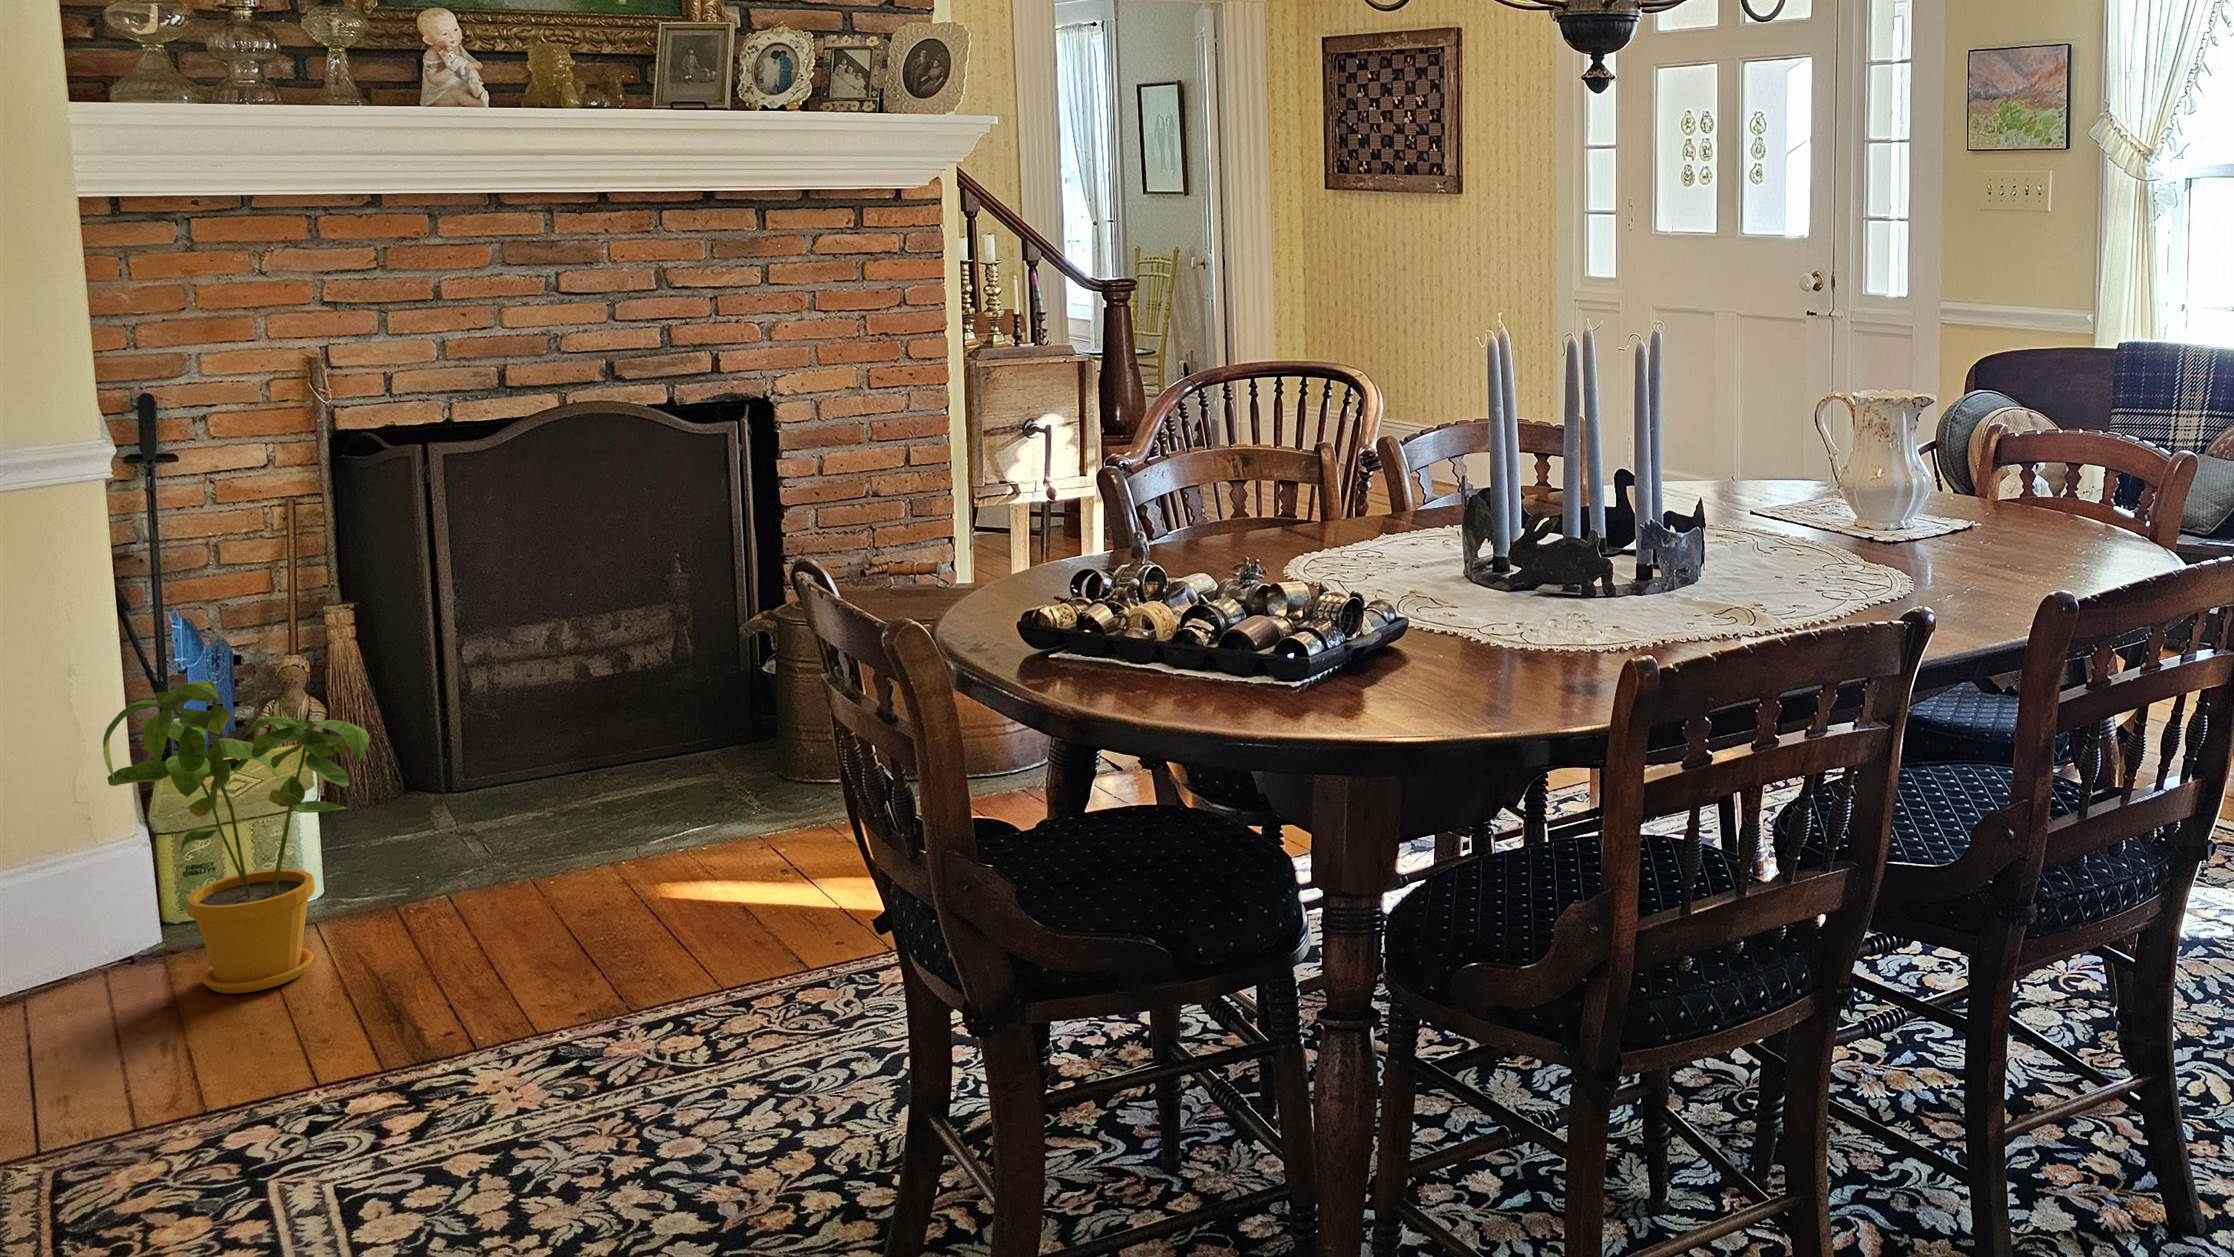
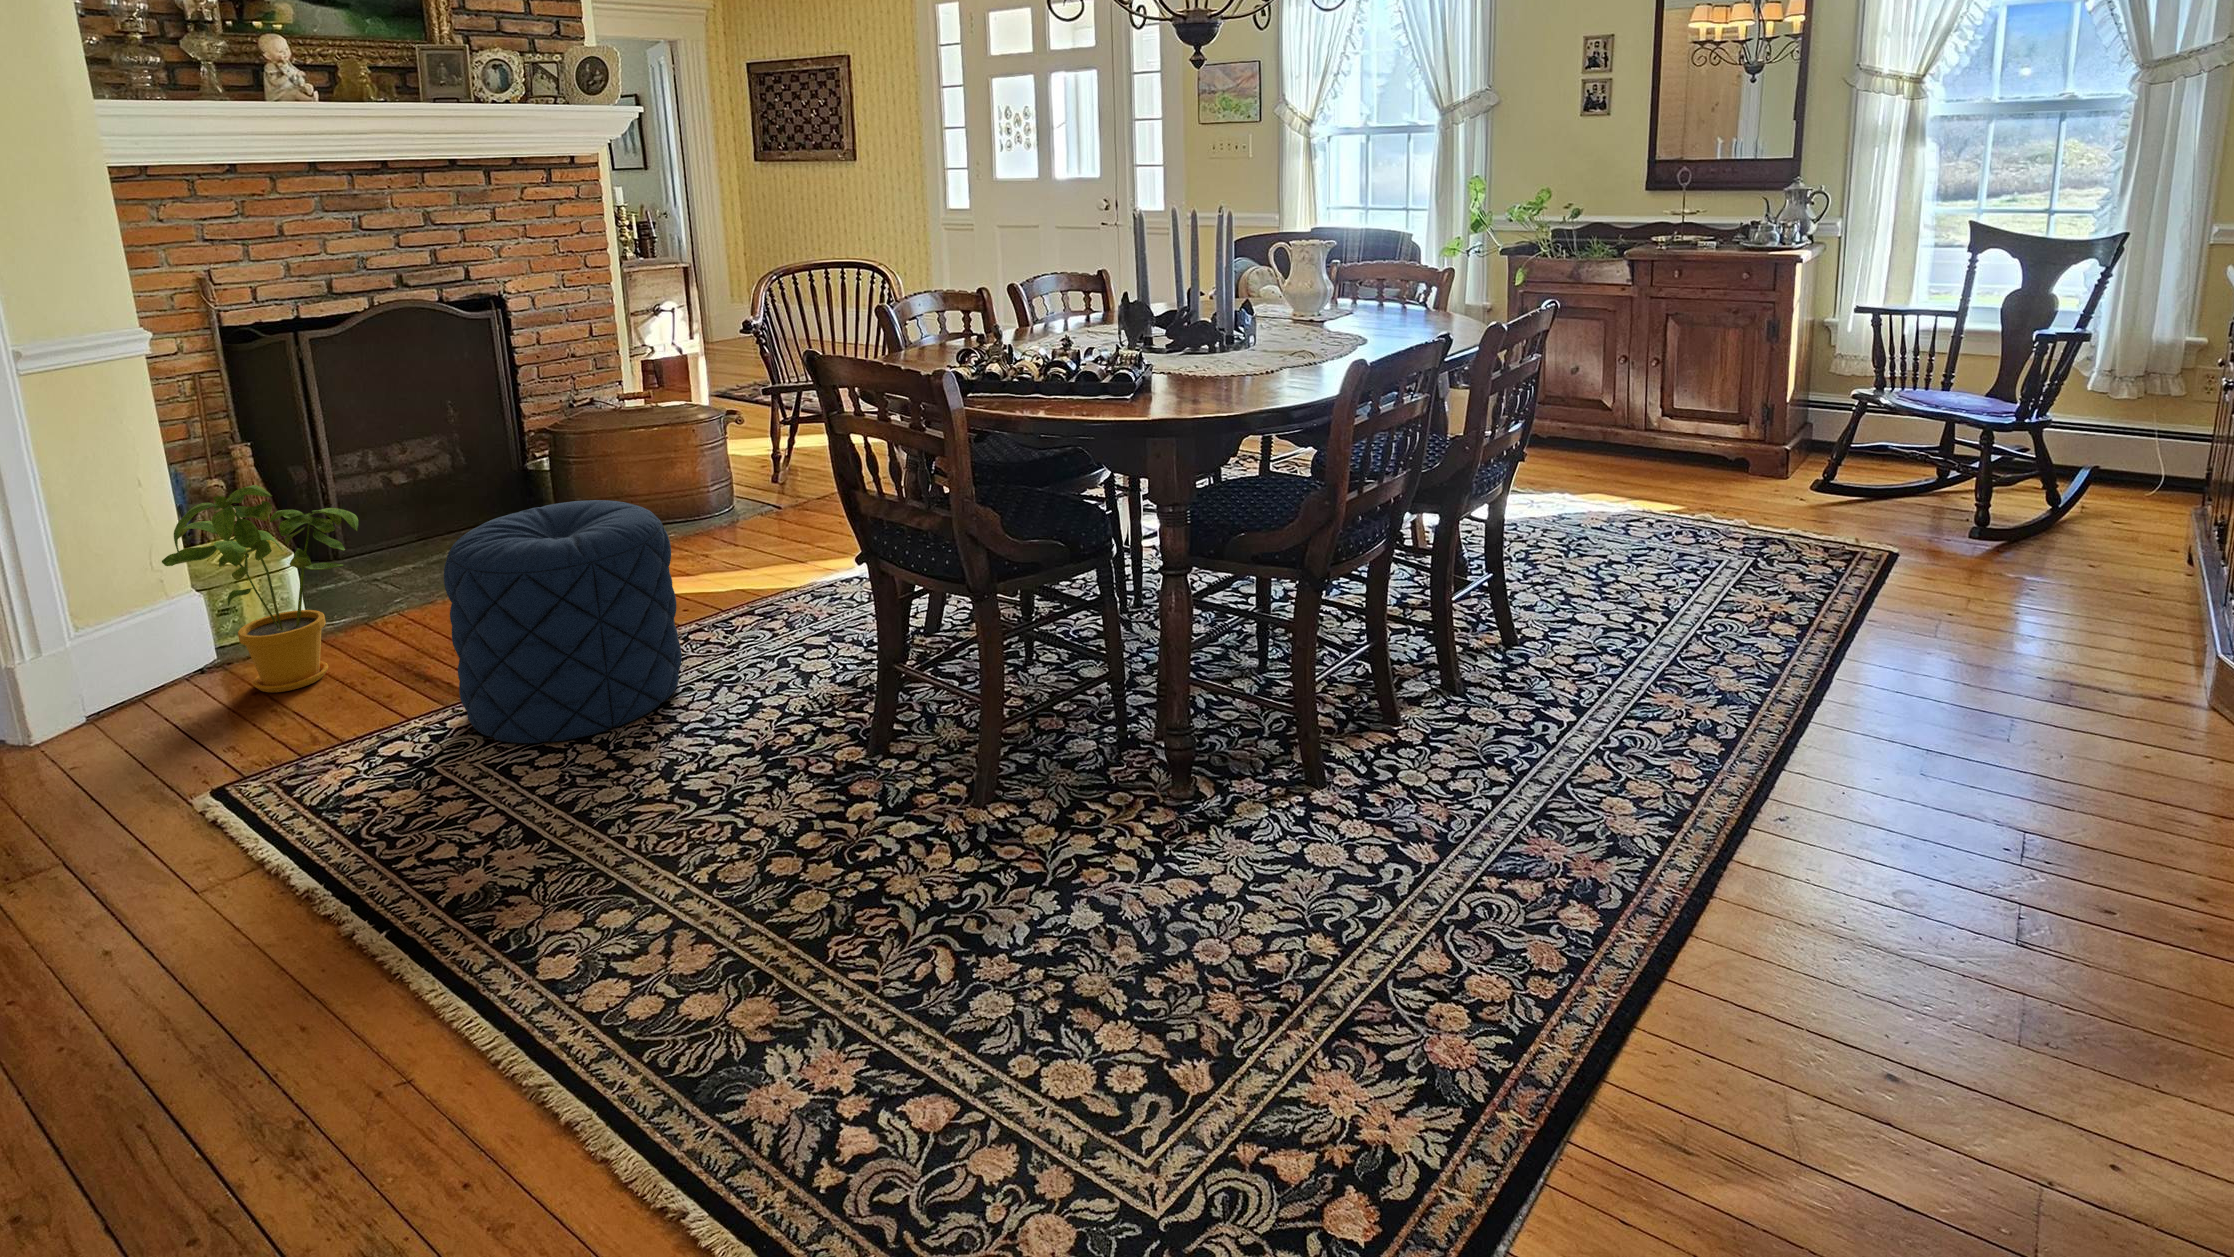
pouf: none [386,749,754,1145] -> present [444,500,682,743]

